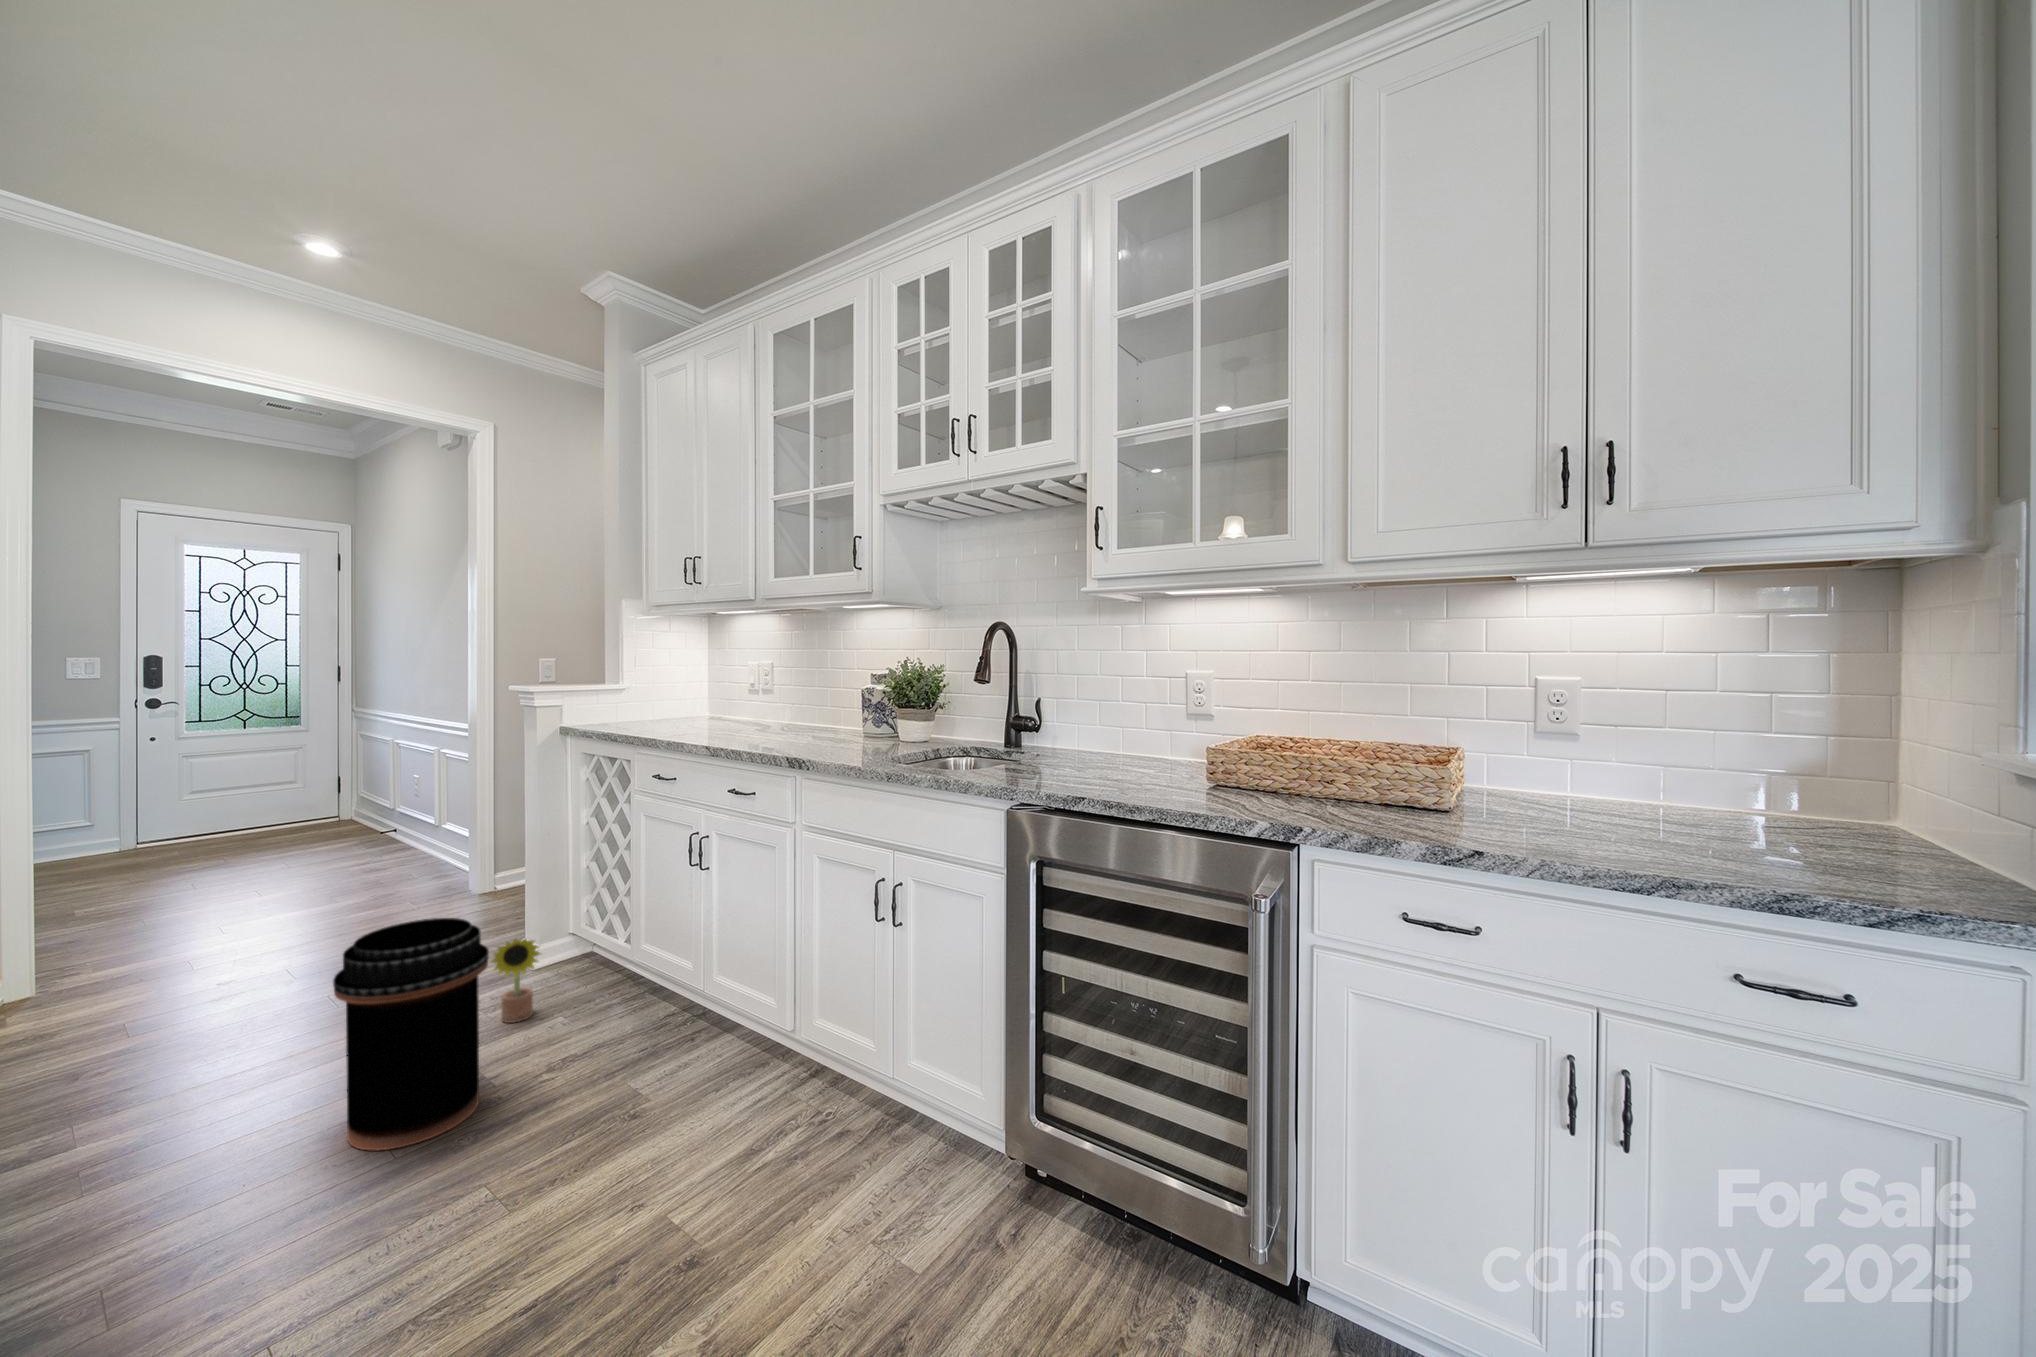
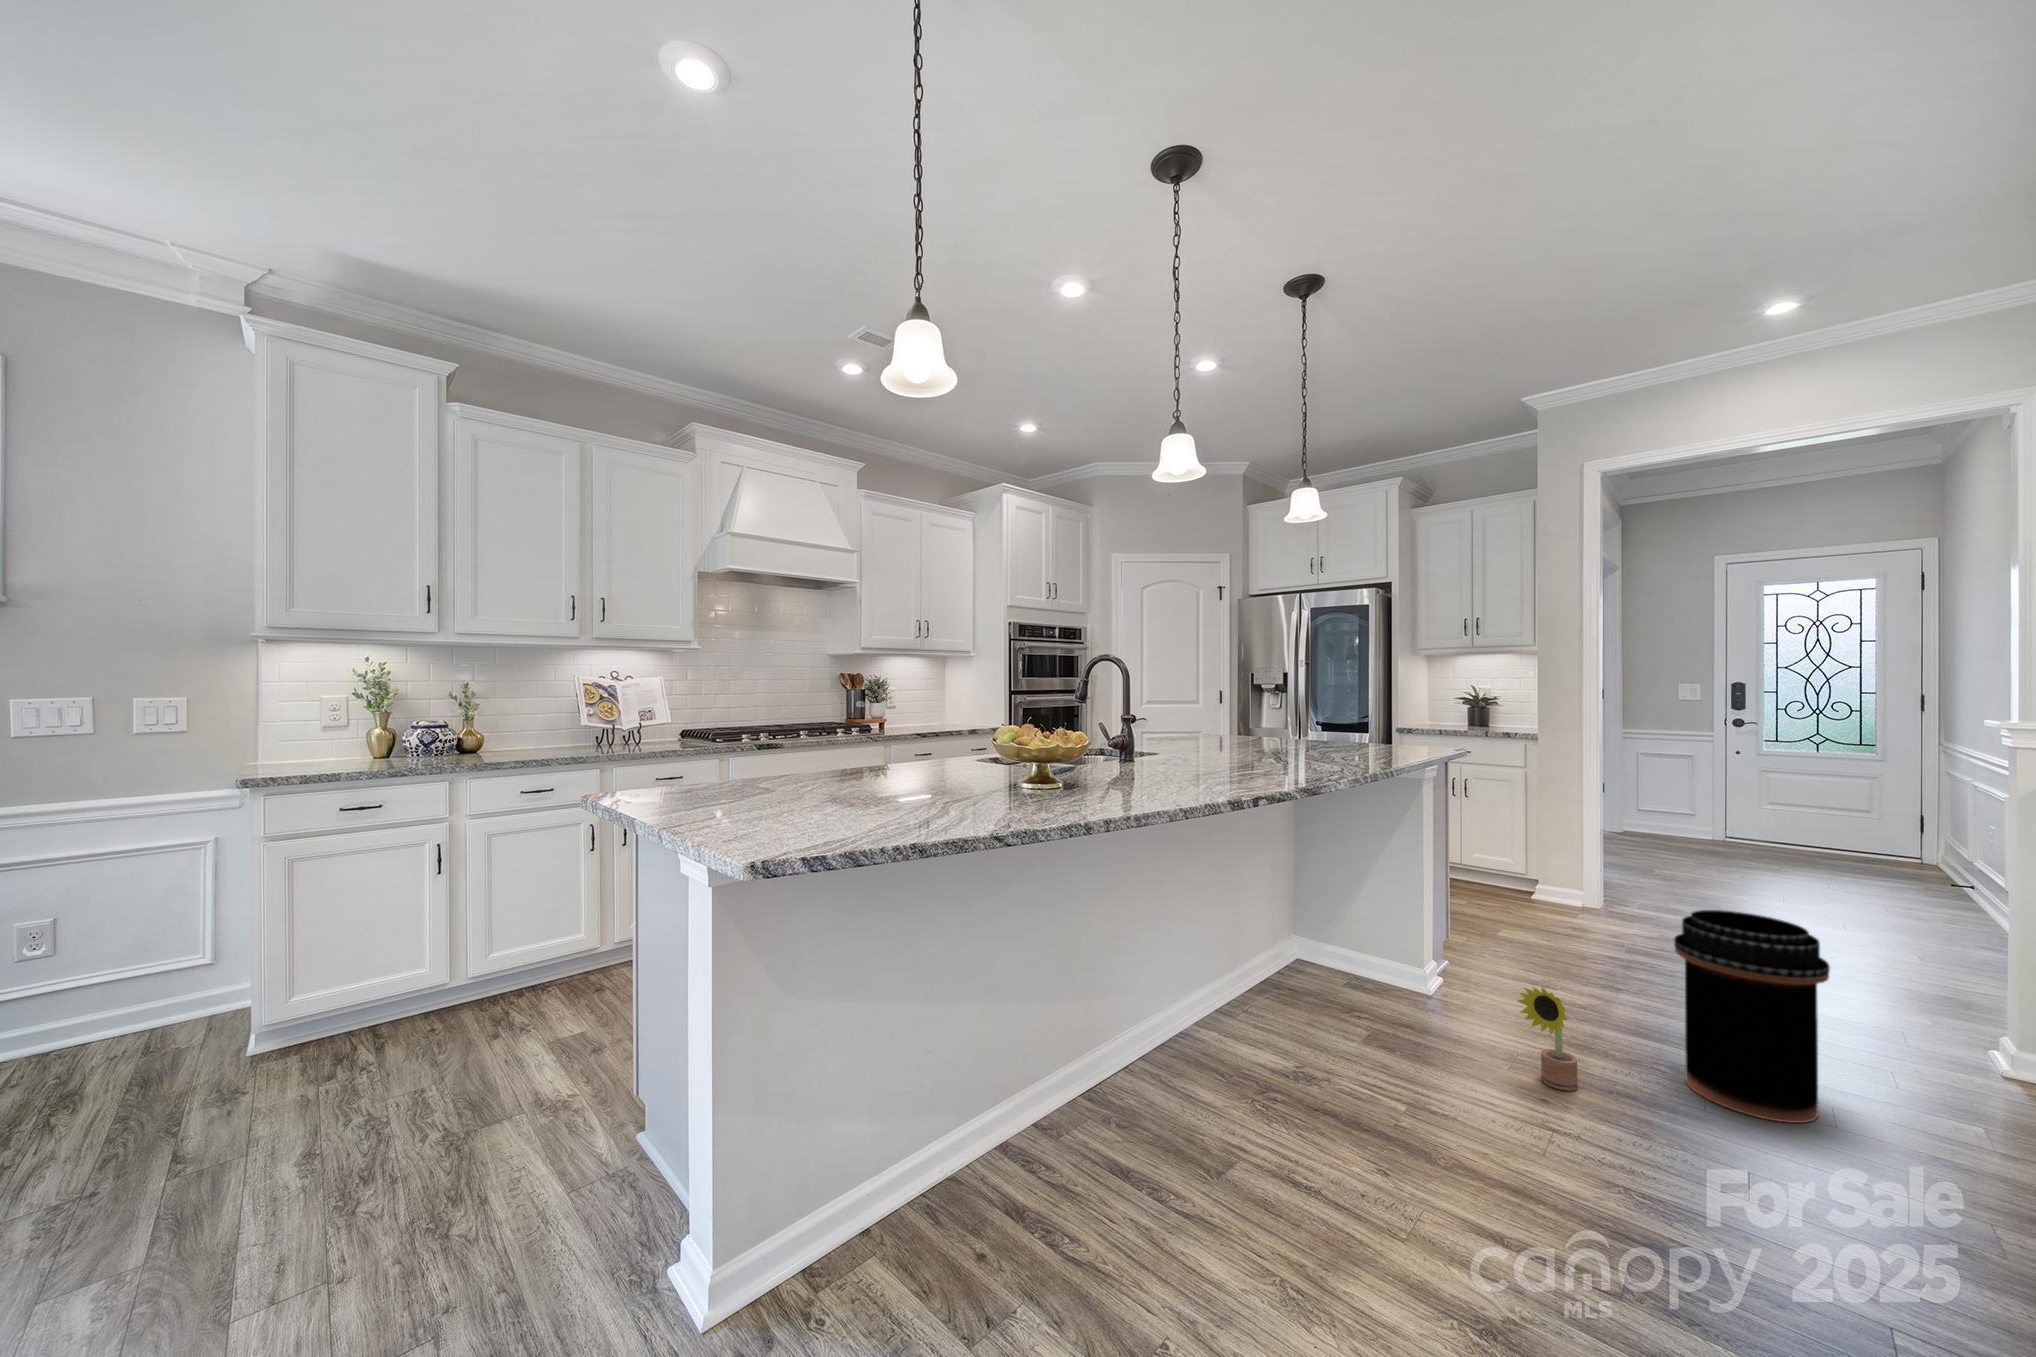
decorative plant: present [491,939,540,1023] -> present [1518,986,1577,1091]

